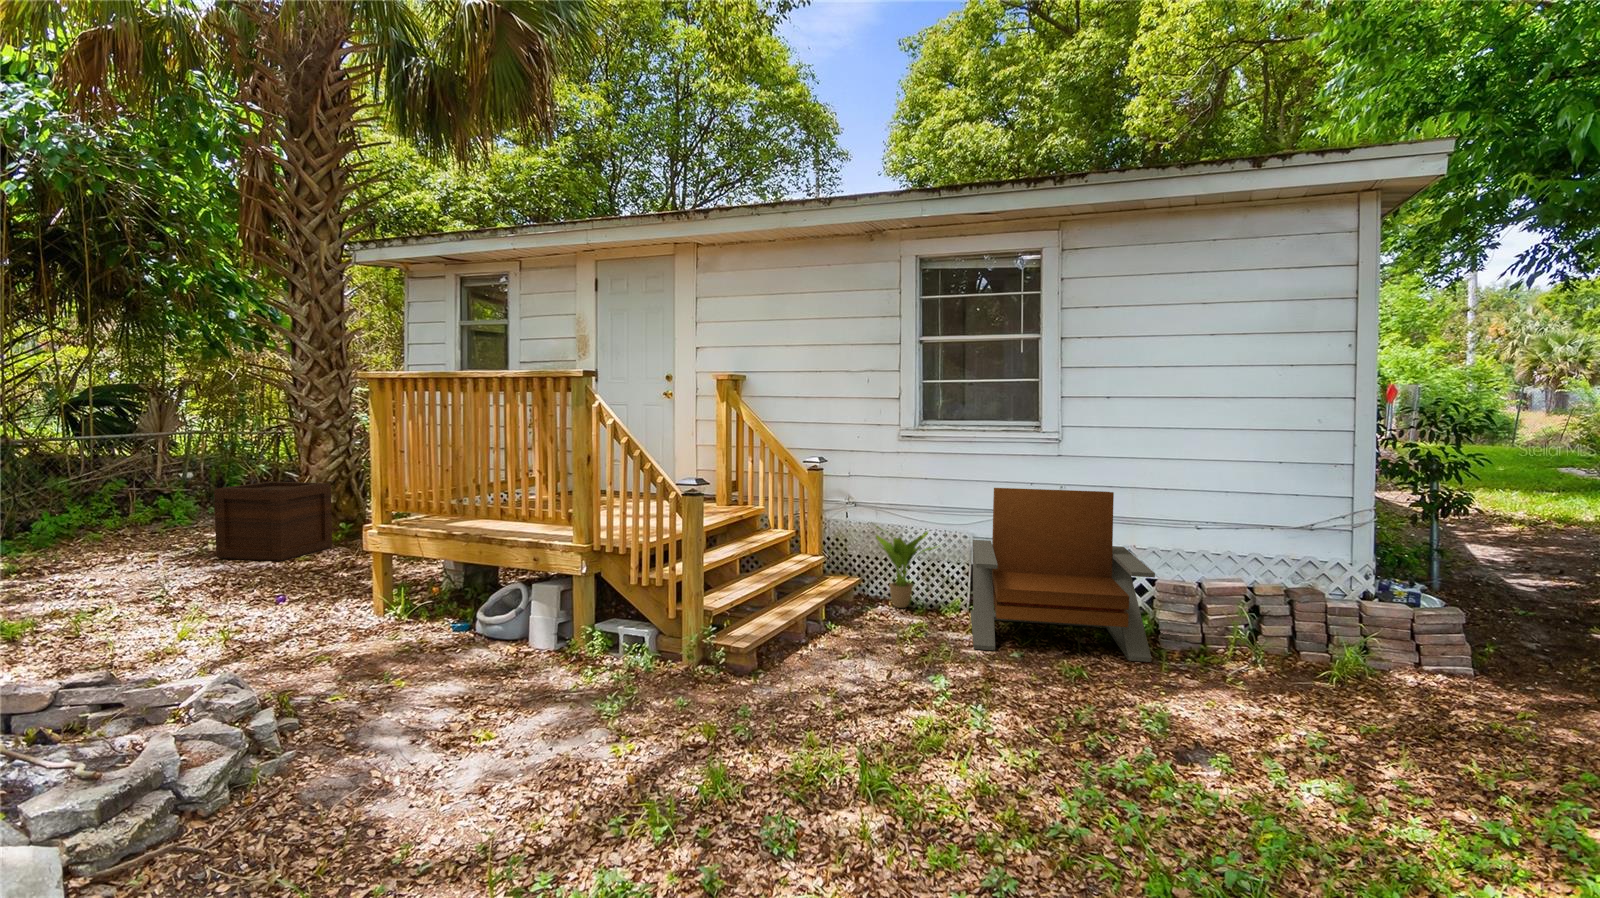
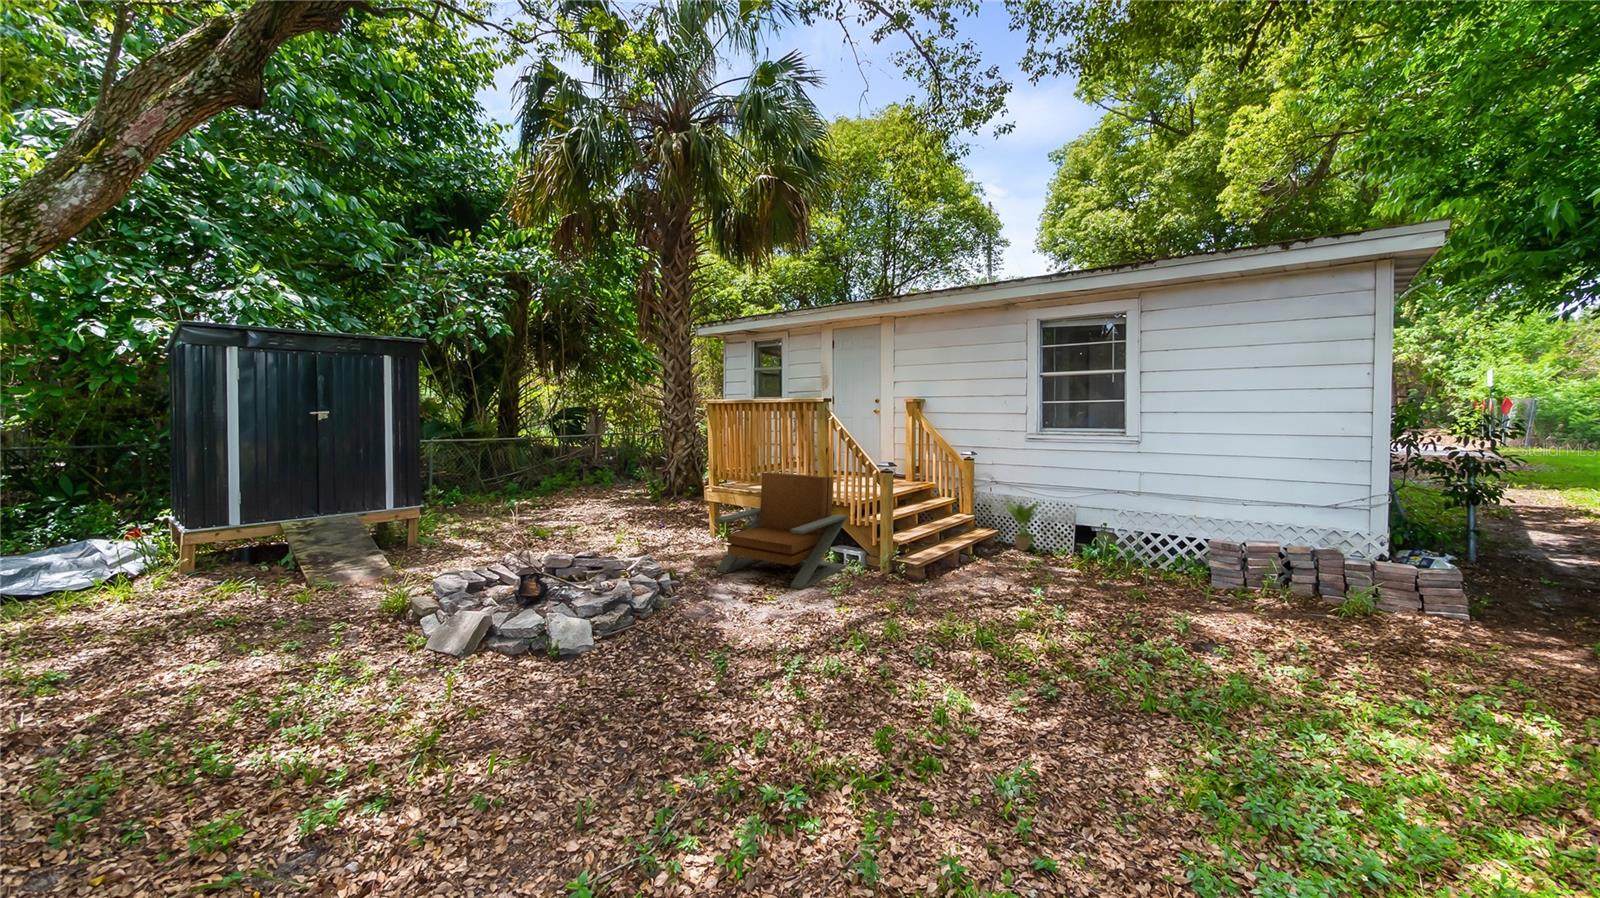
wooden crate: present [214,481,332,561] -> none [630,462,685,506]
lounge chair: present [971,488,1155,662] -> present [716,473,847,590]

